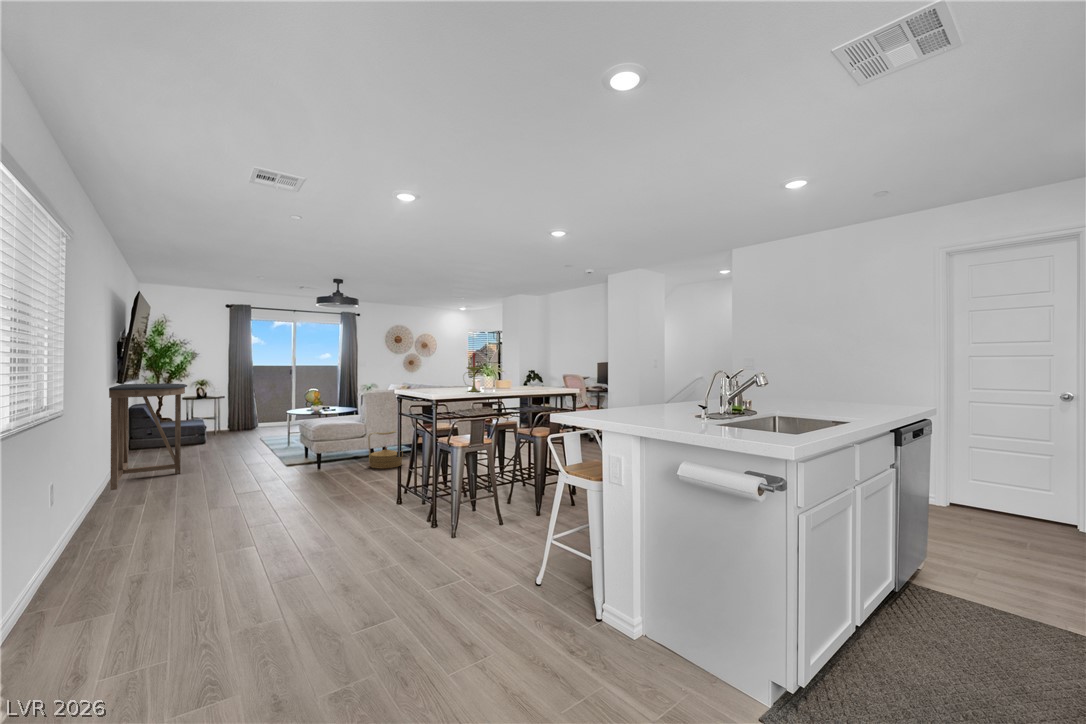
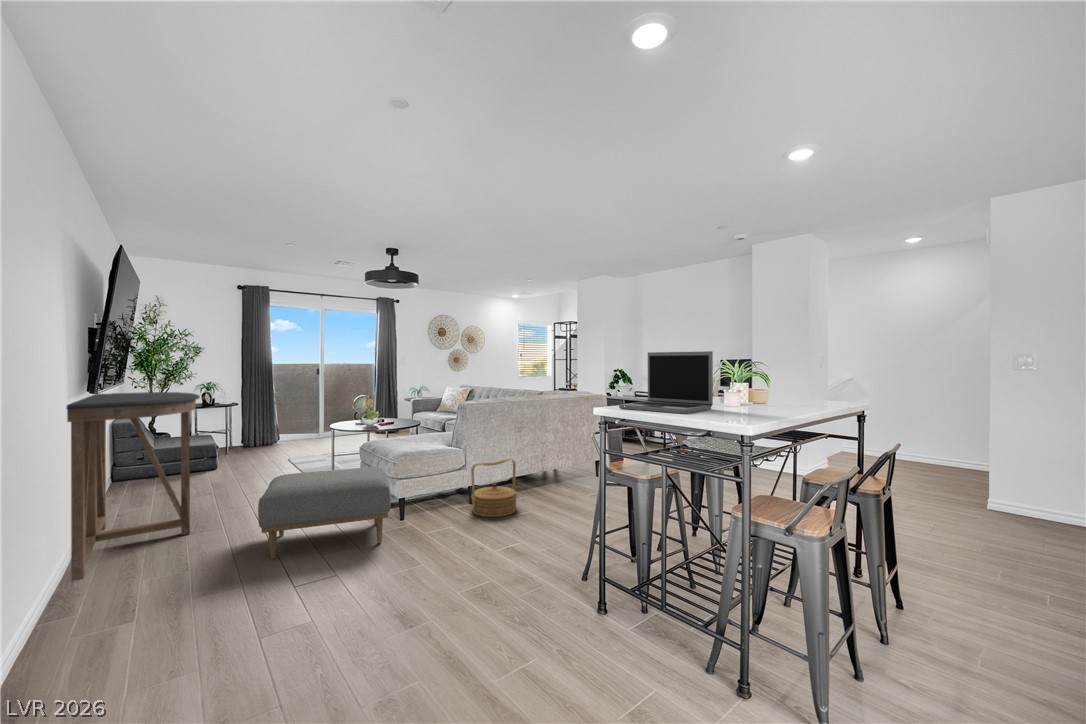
candle: present [467,353,481,392] -> none [736,340,775,415]
laptop: none [414,358,464,391] -> present [619,351,713,414]
ottoman: none [219,433,309,484] -> present [258,467,391,559]

